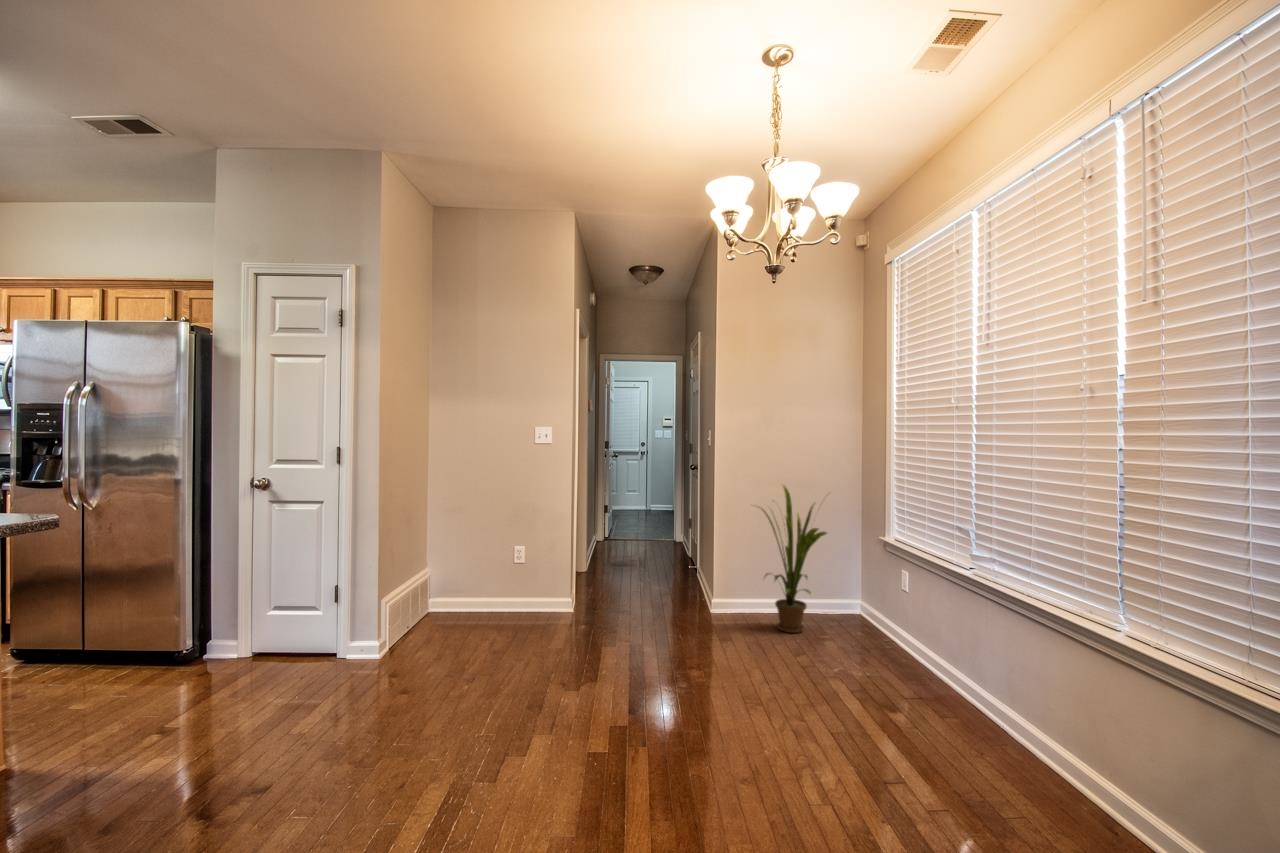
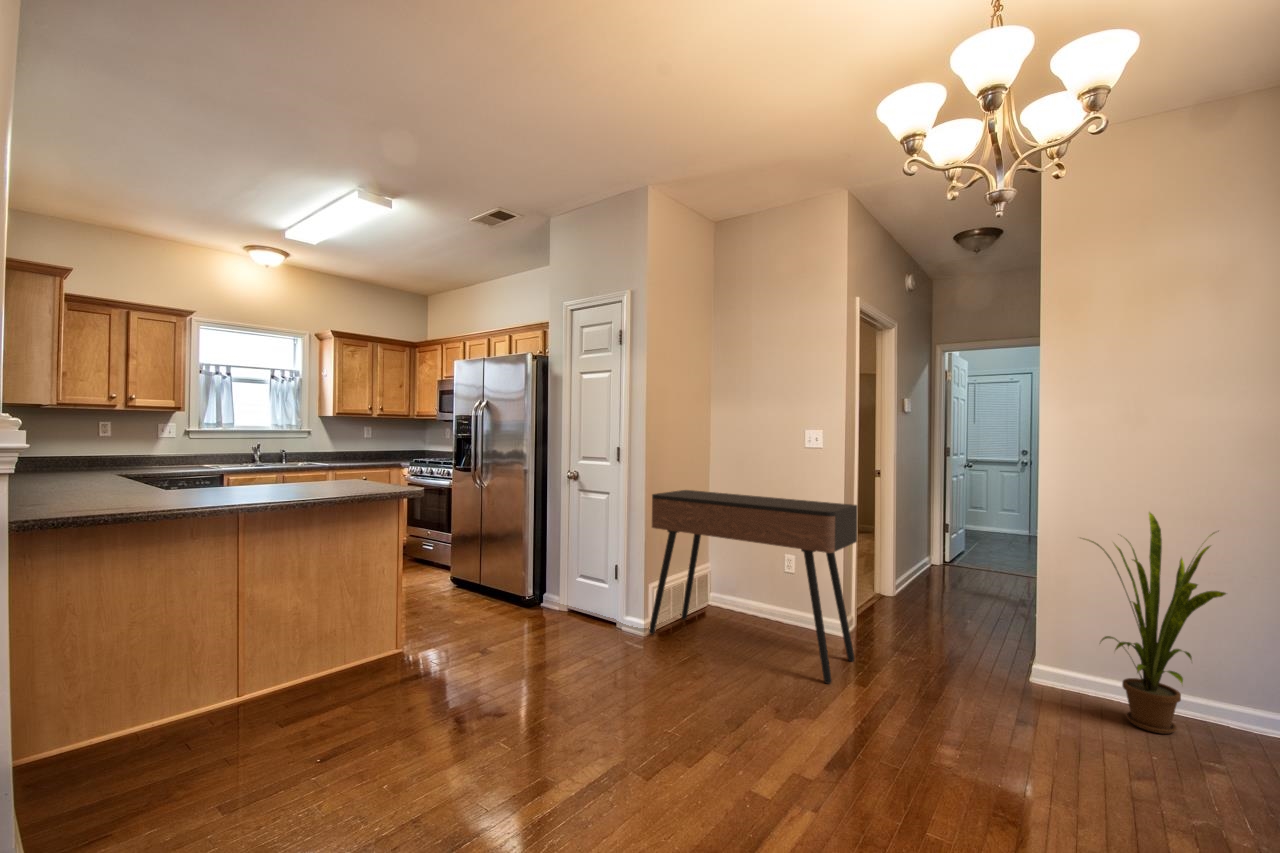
console table: none [383,492,597,658] -> present [649,490,857,684]

